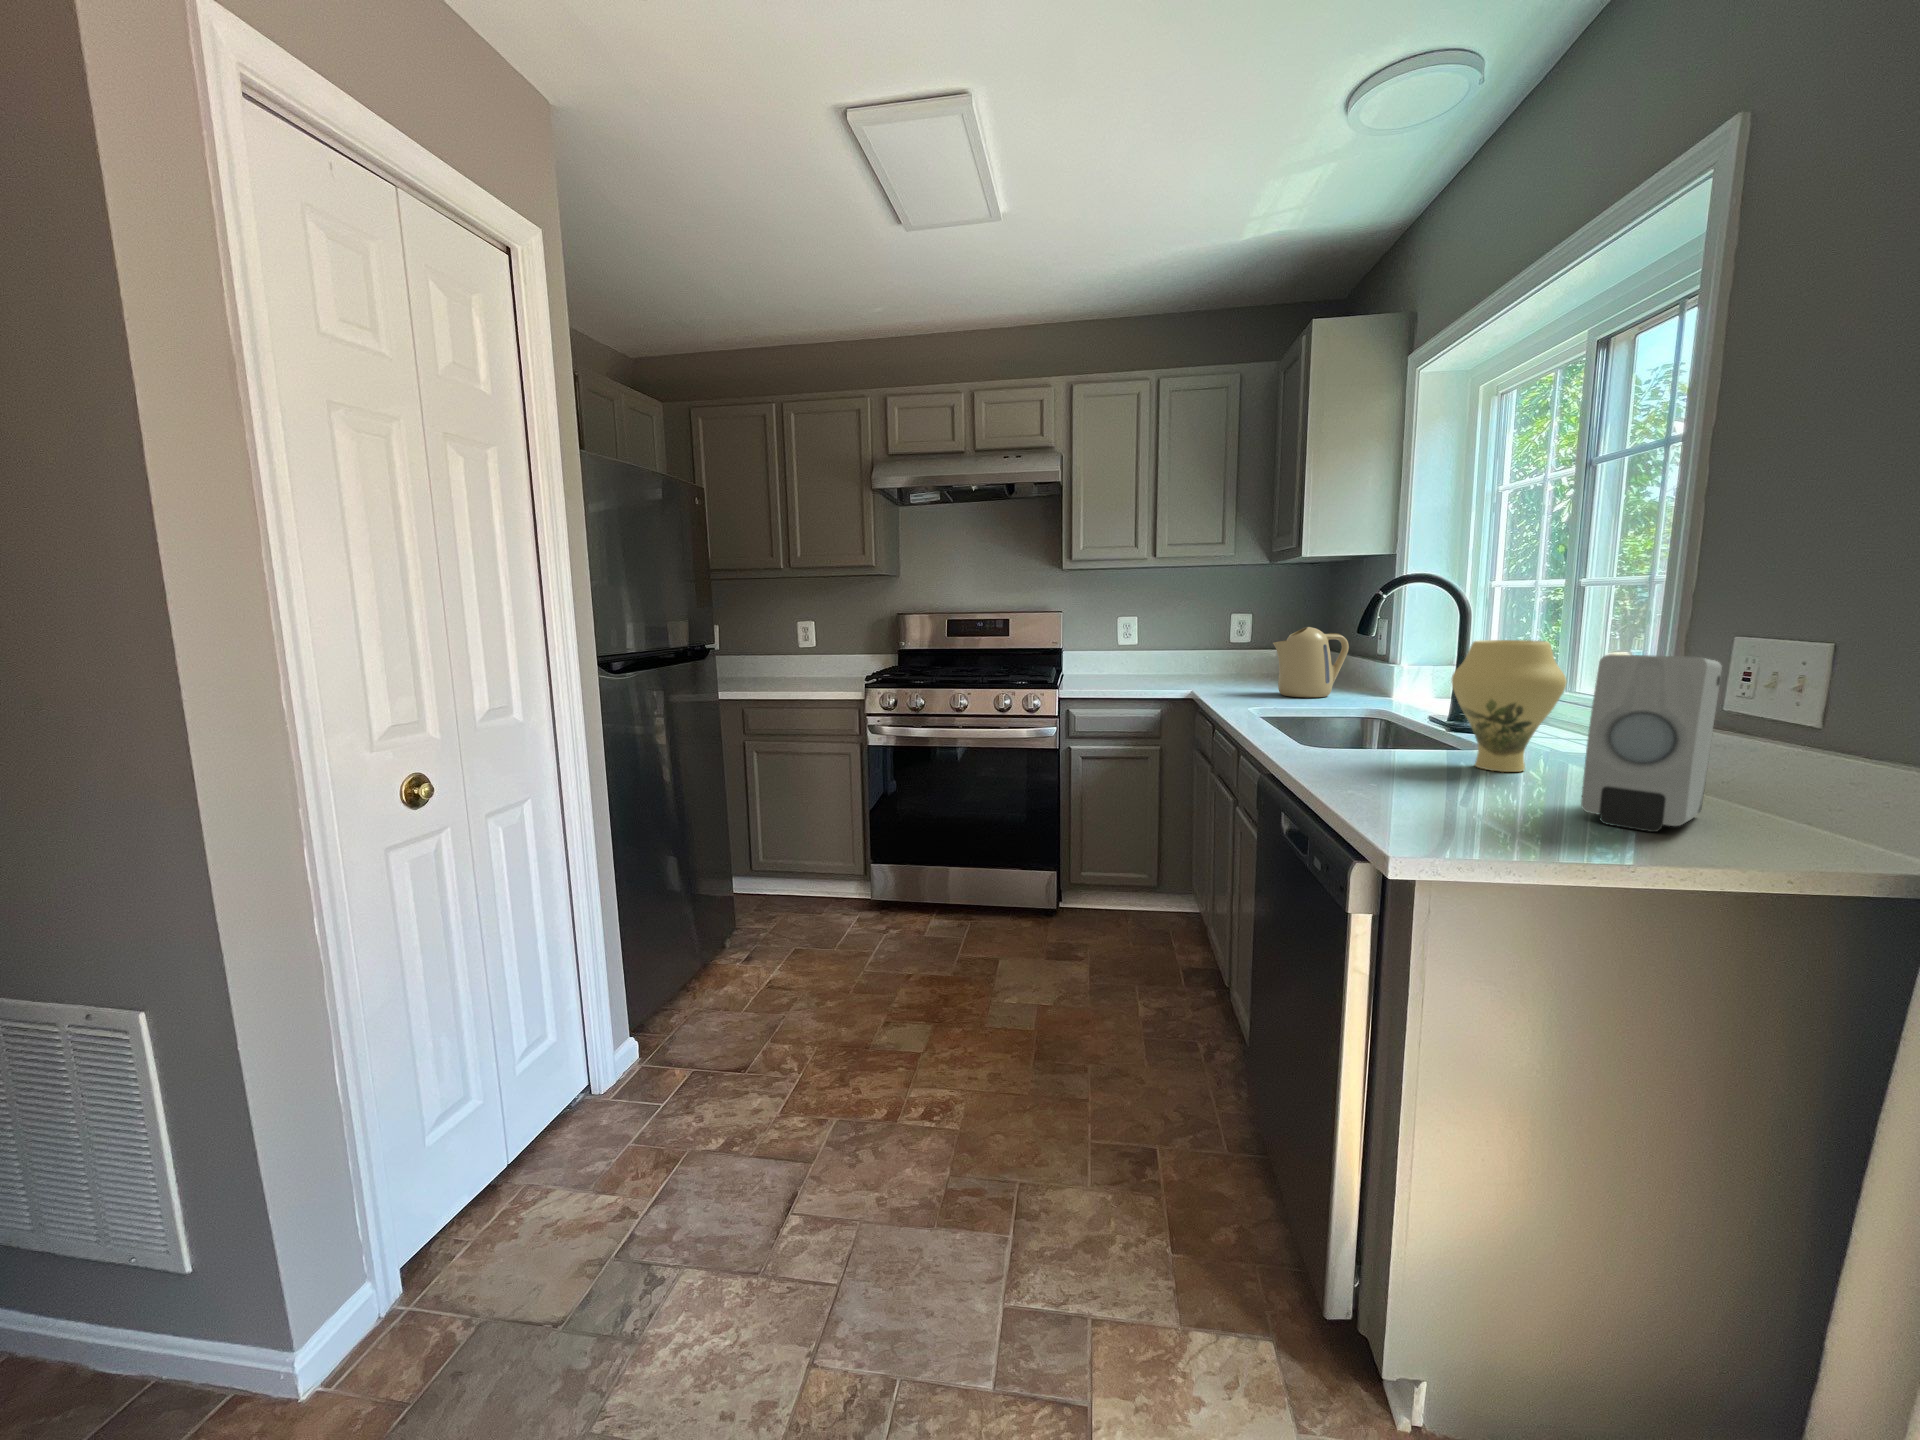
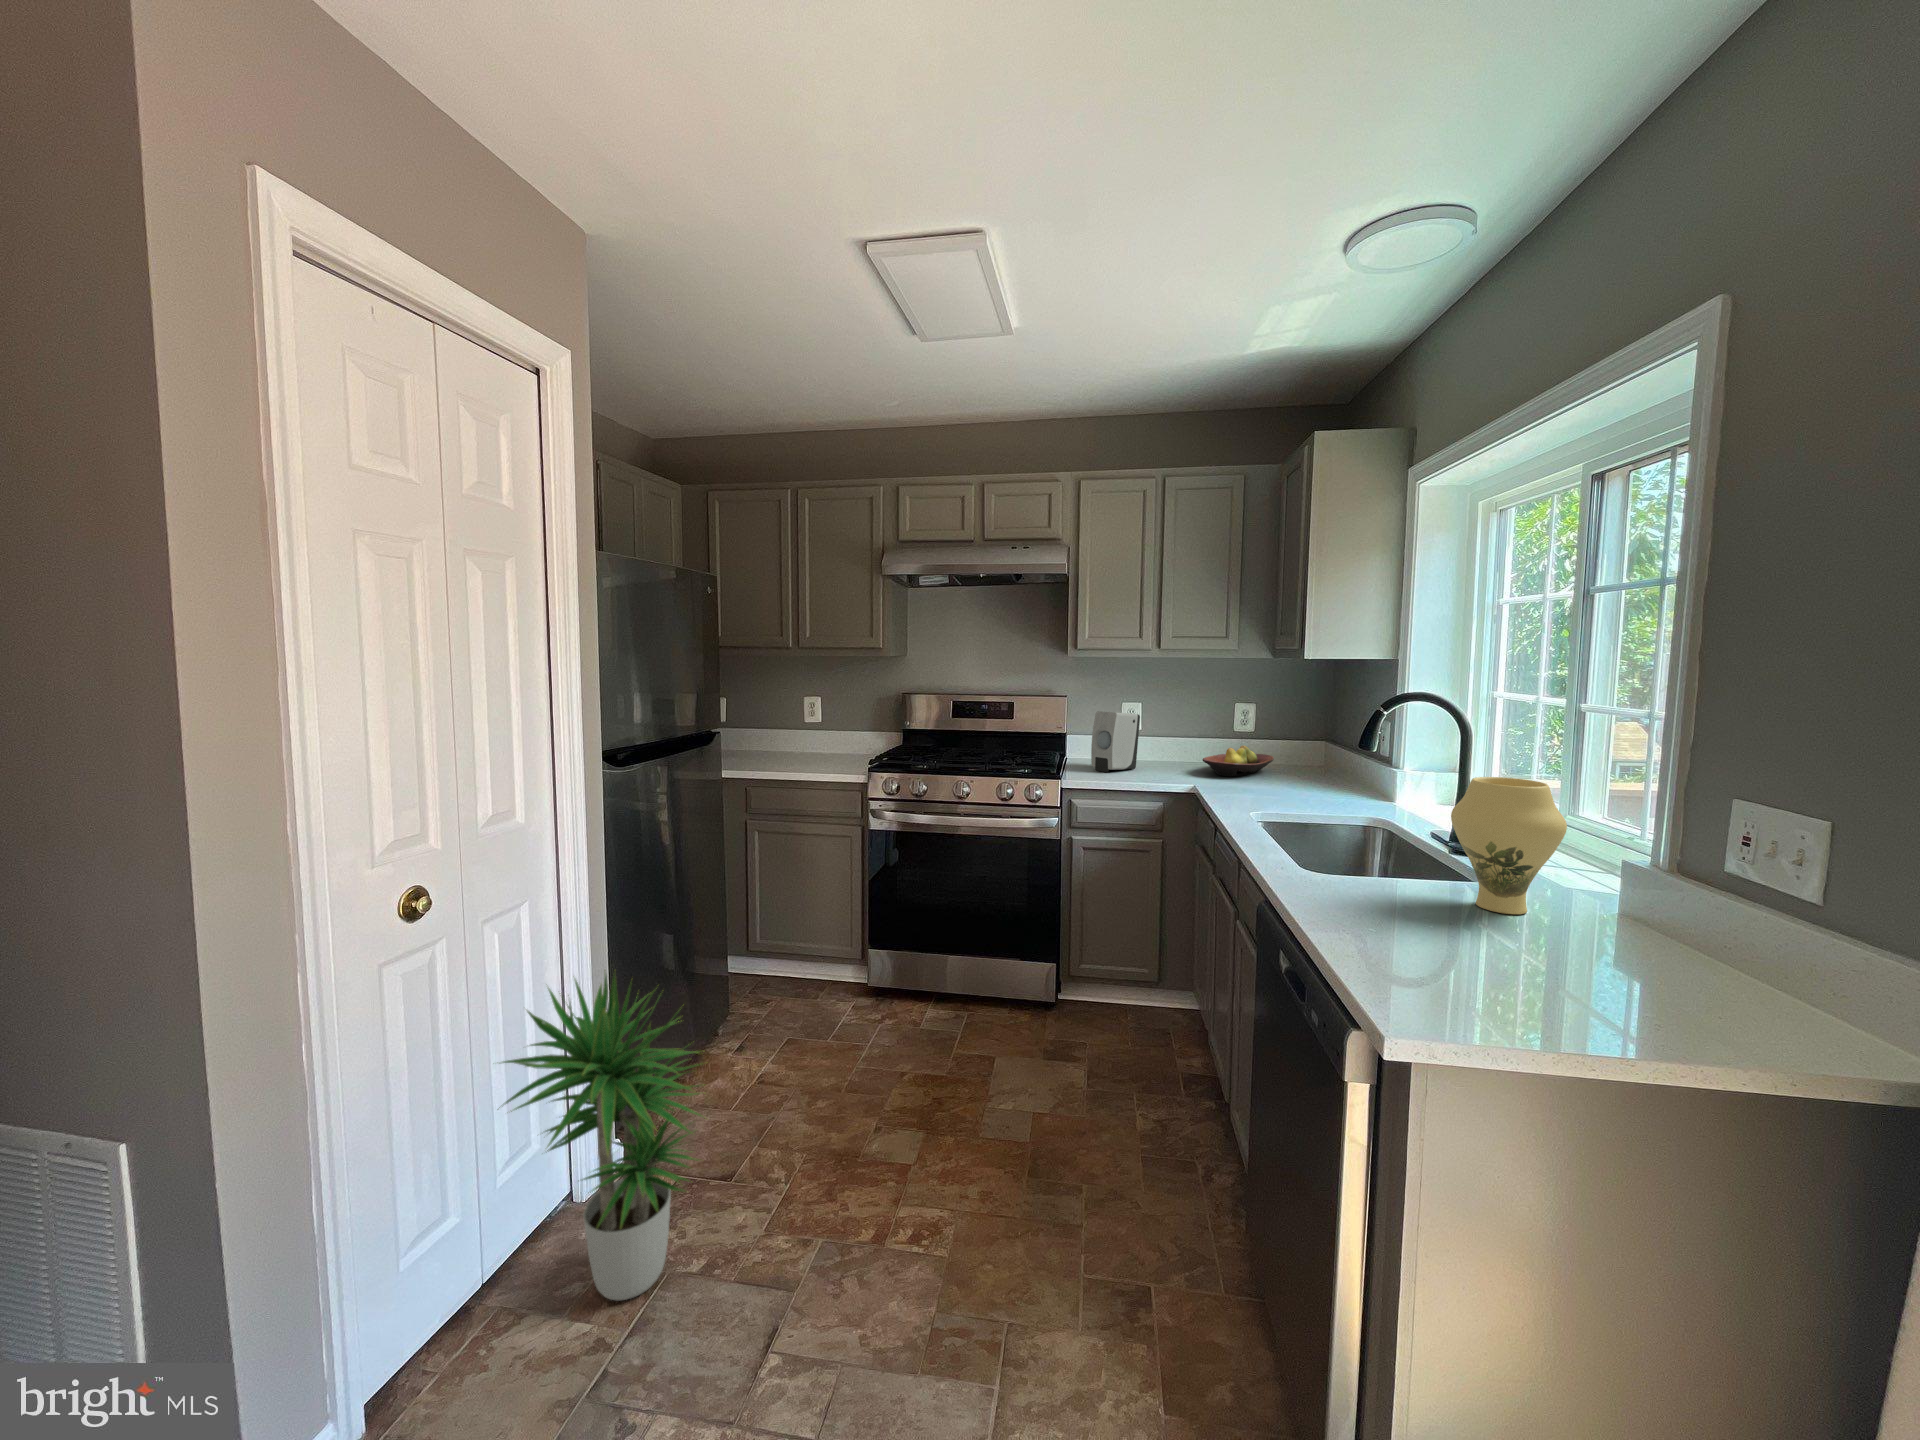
kettle: present [1273,627,1349,697] -> none [1275,727,1351,798]
fruit bowl: none [1199,655,1271,684] -> present [1203,746,1274,776]
soap dispenser: present [1581,655,1722,832] -> present [1091,711,1140,772]
potted plant: none [503,858,721,1175] -> present [499,975,701,1301]

